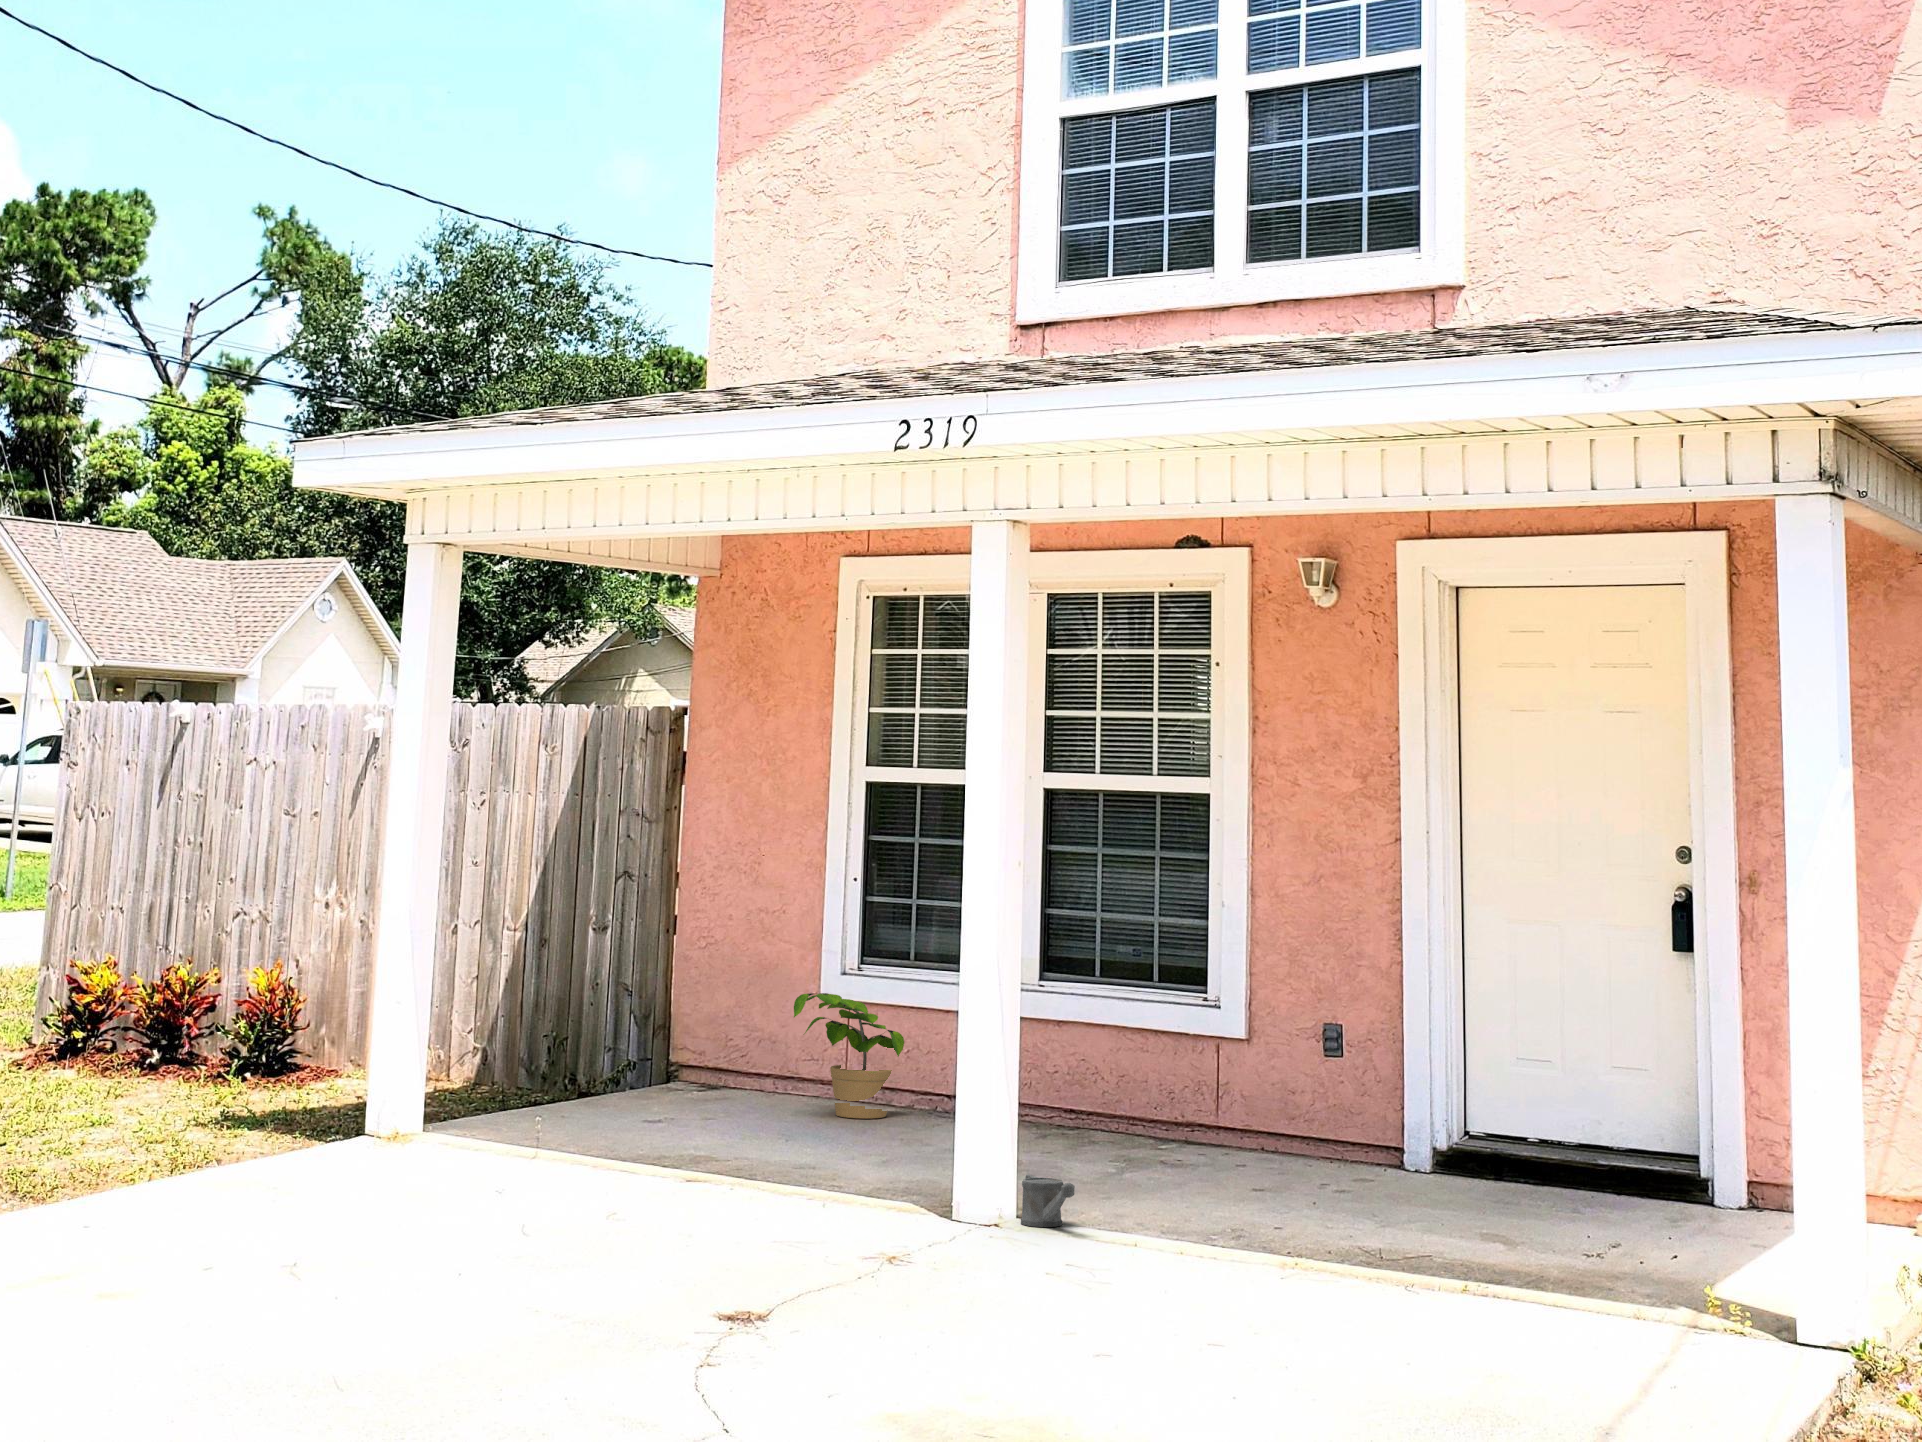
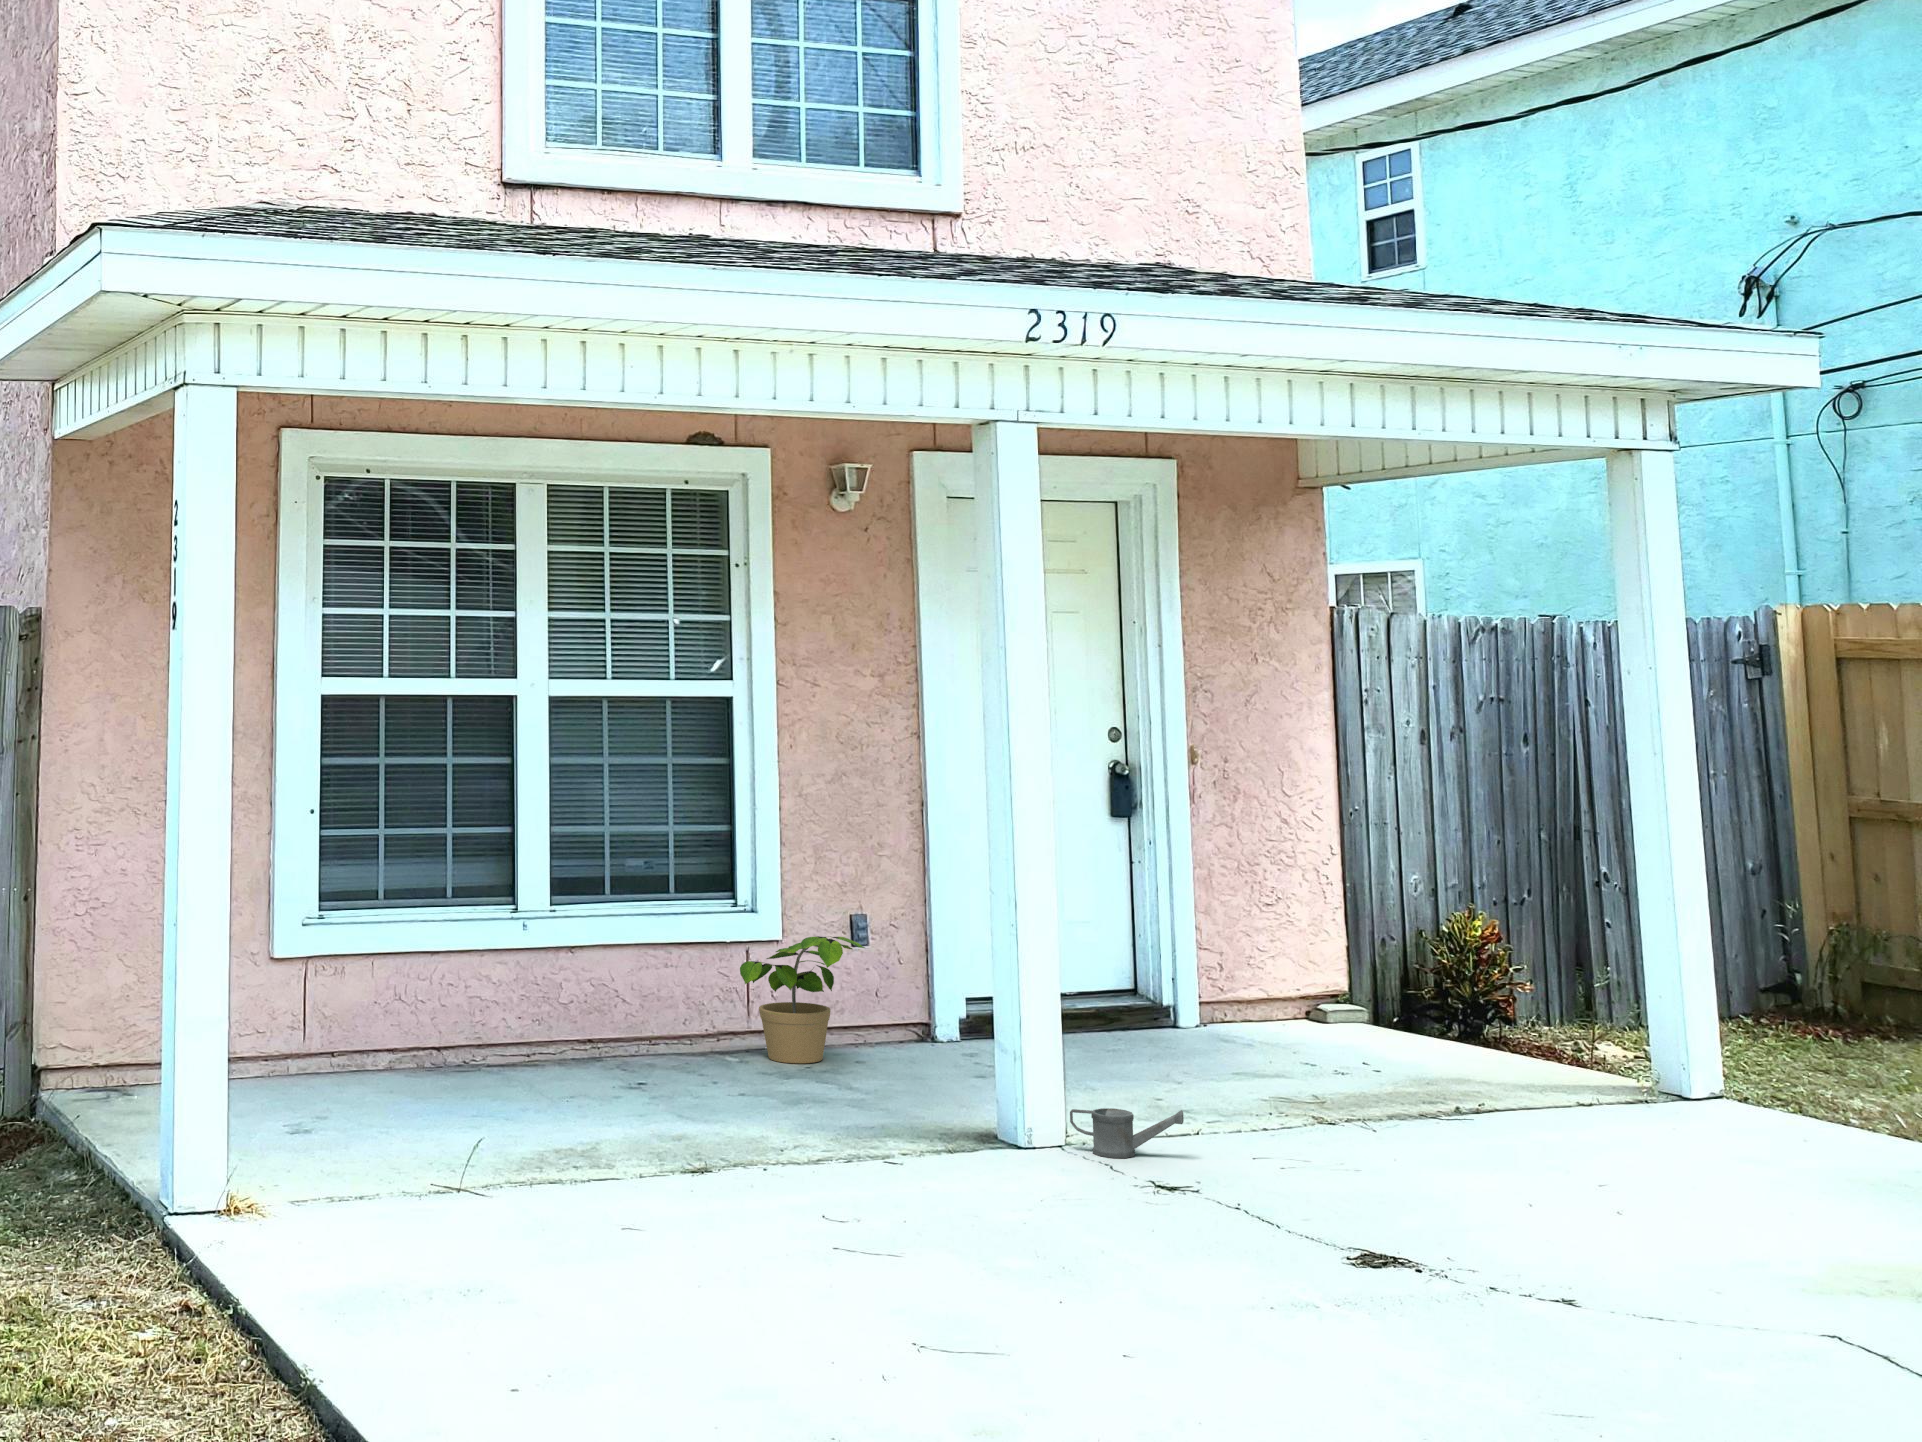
potted plant: present [794,993,904,1119] -> present [740,936,865,1063]

